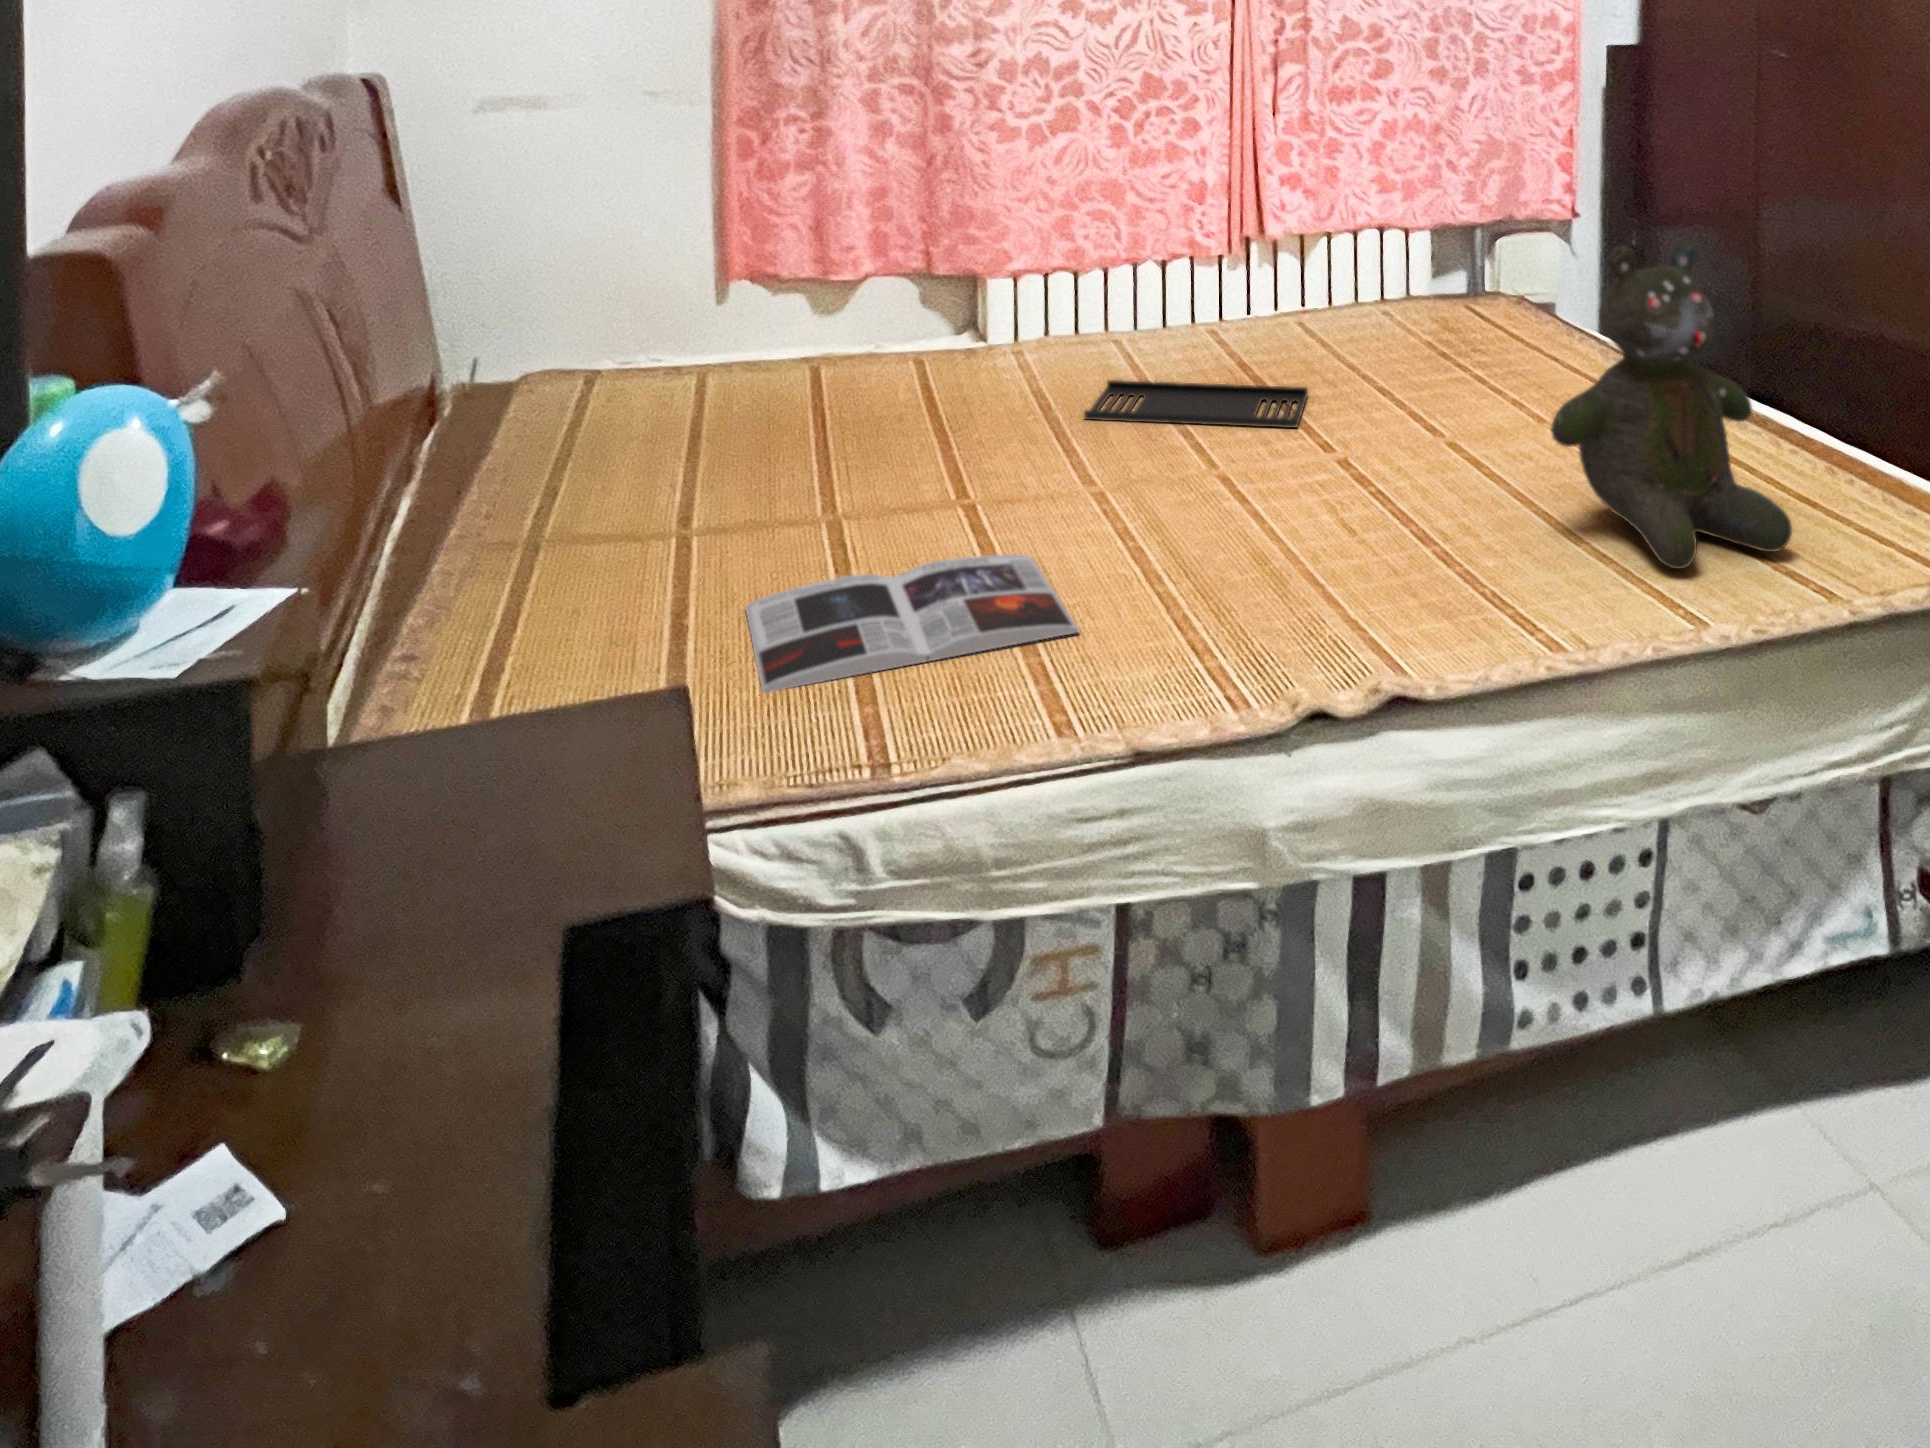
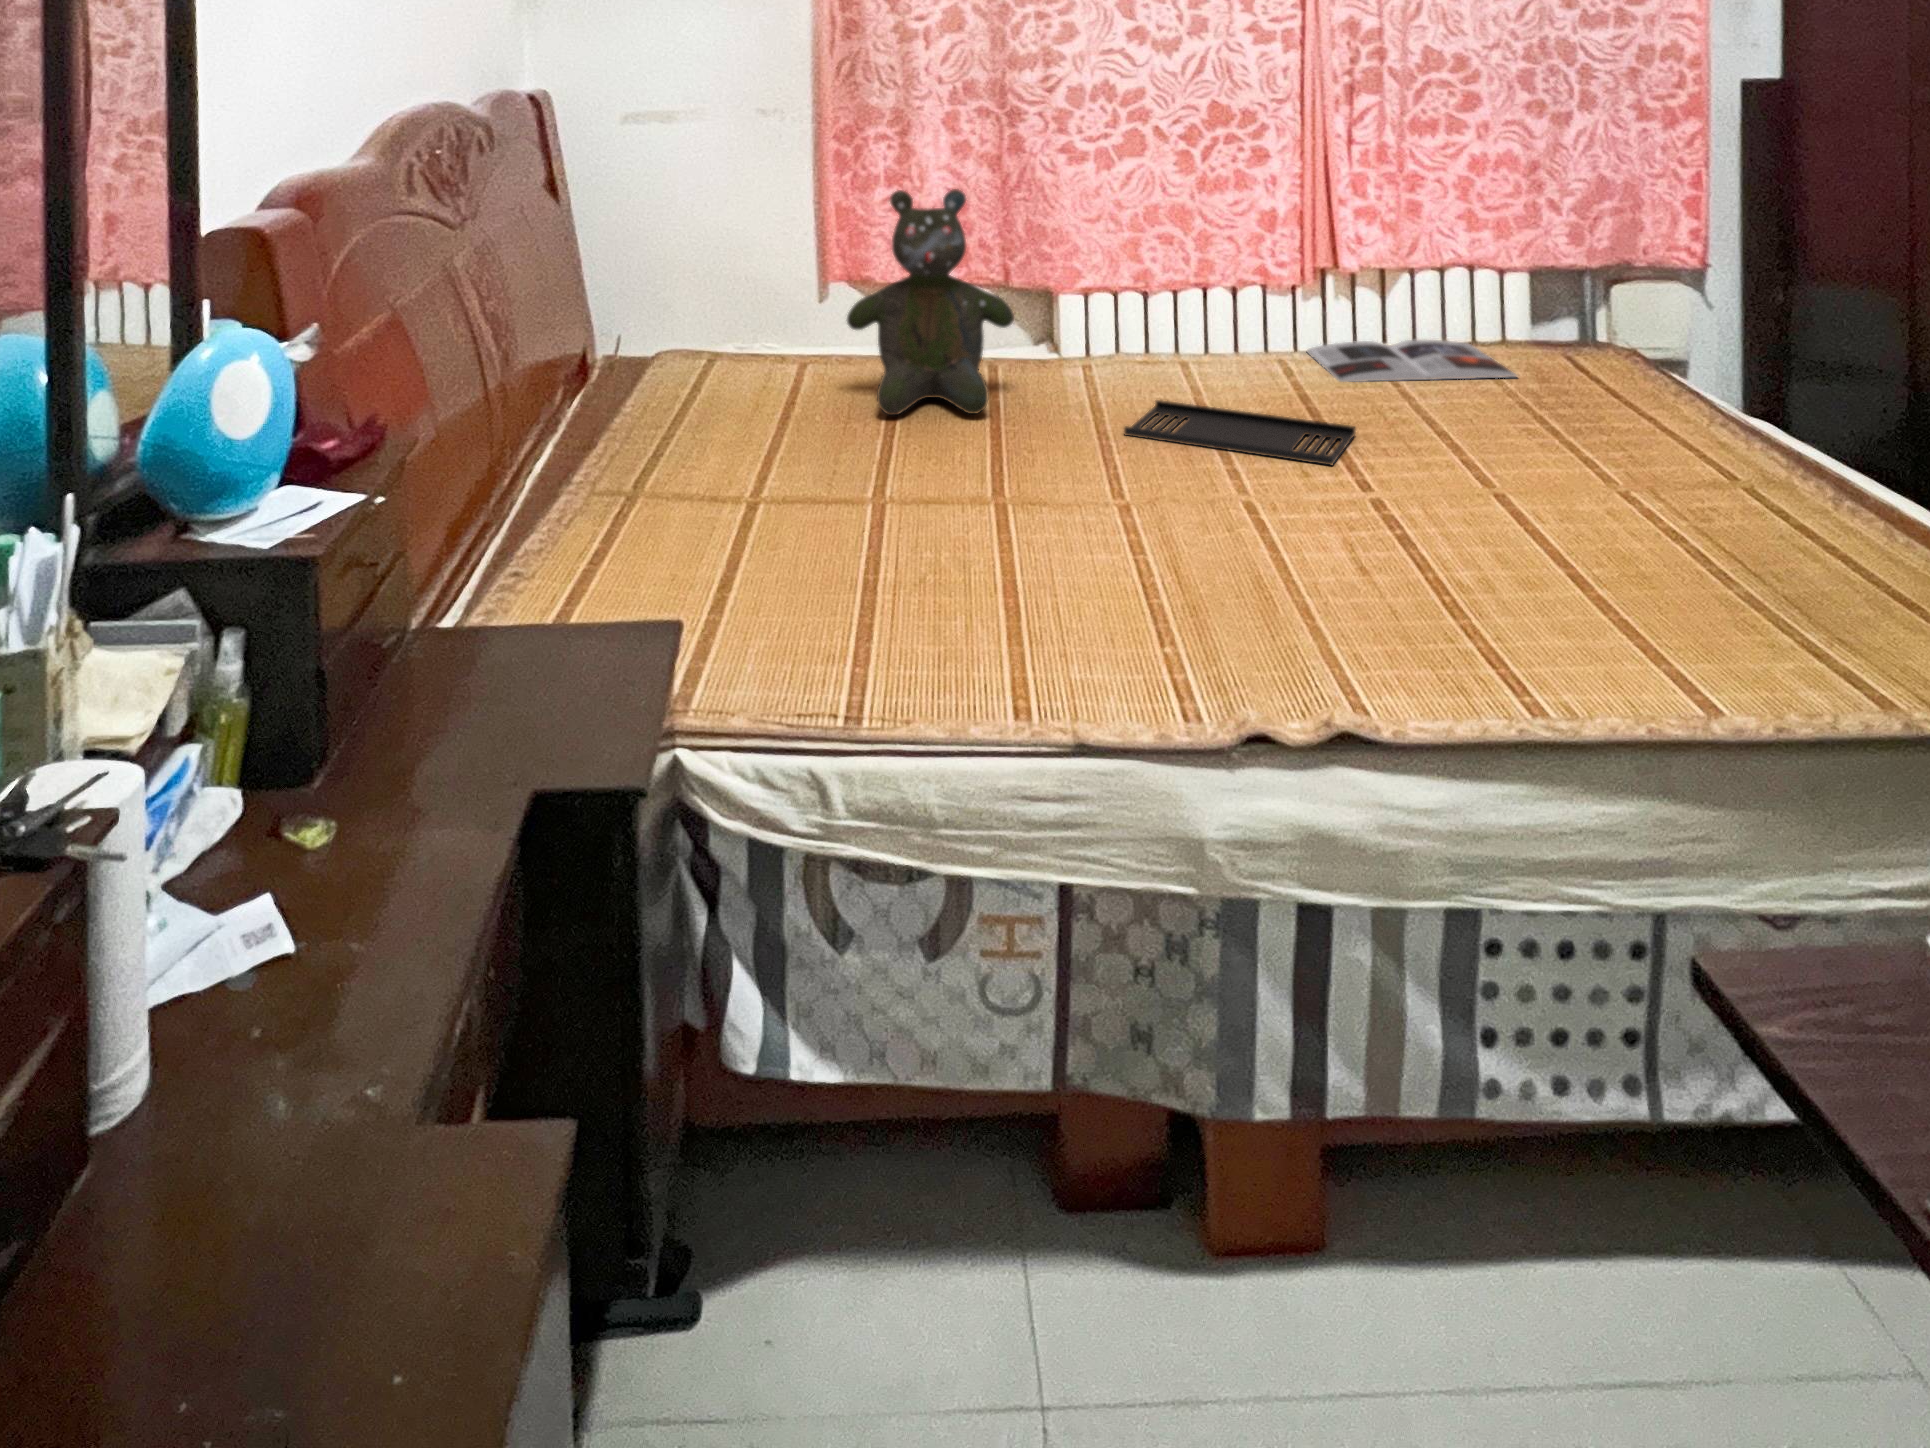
teddy bear: present [1551,240,1792,569] -> present [847,189,1014,415]
magazine: present [746,554,1079,693] -> present [1307,340,1517,382]

